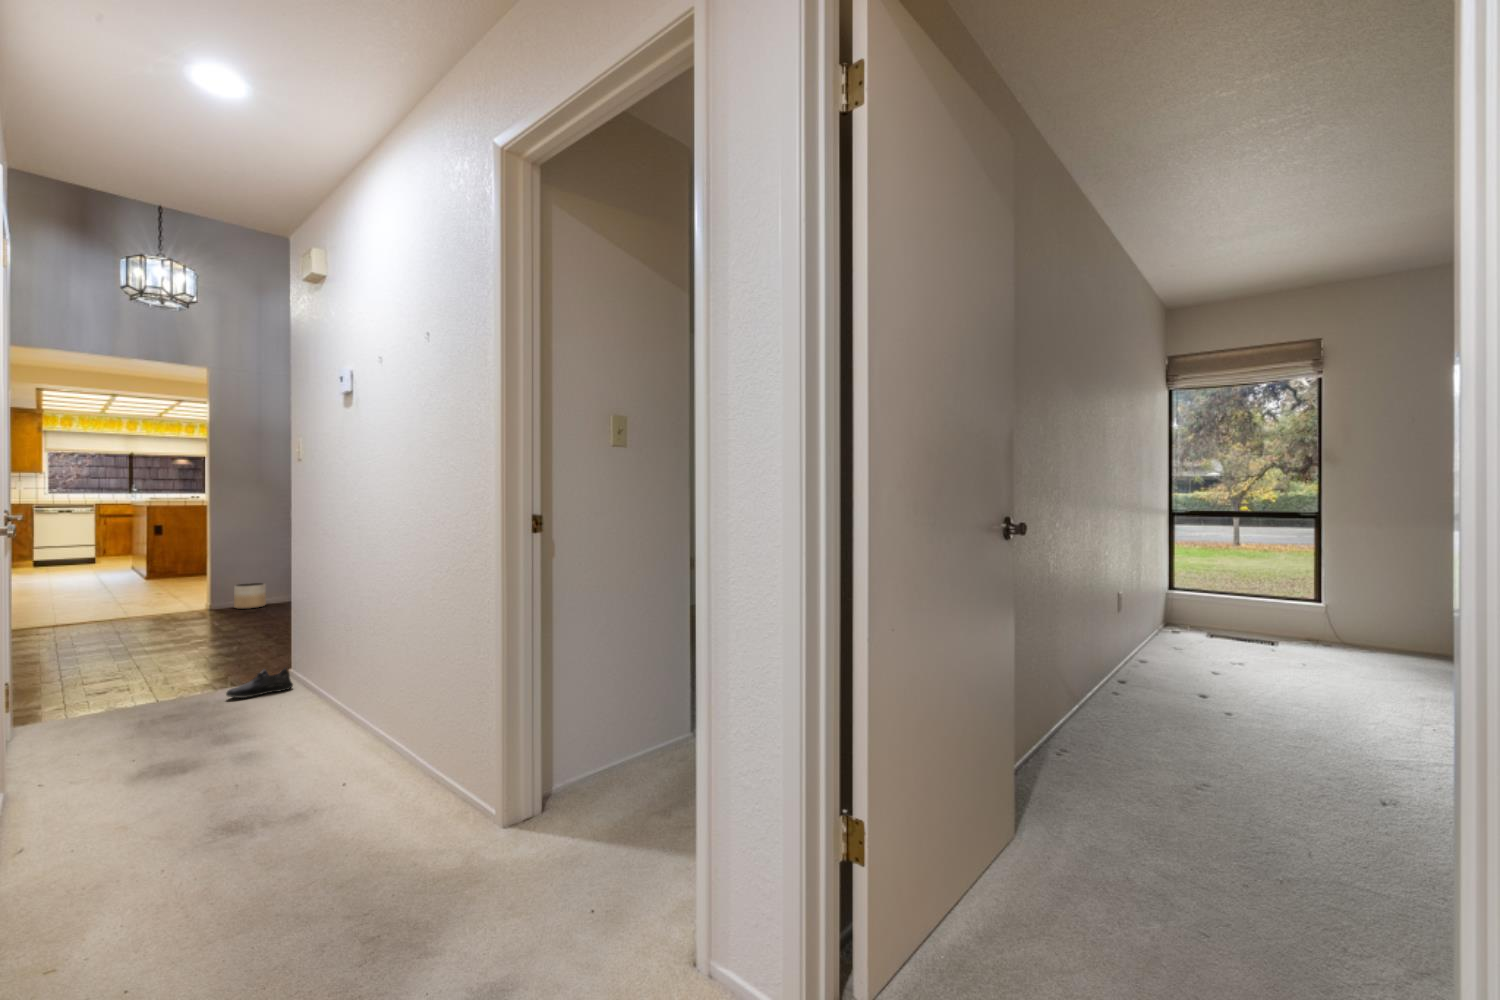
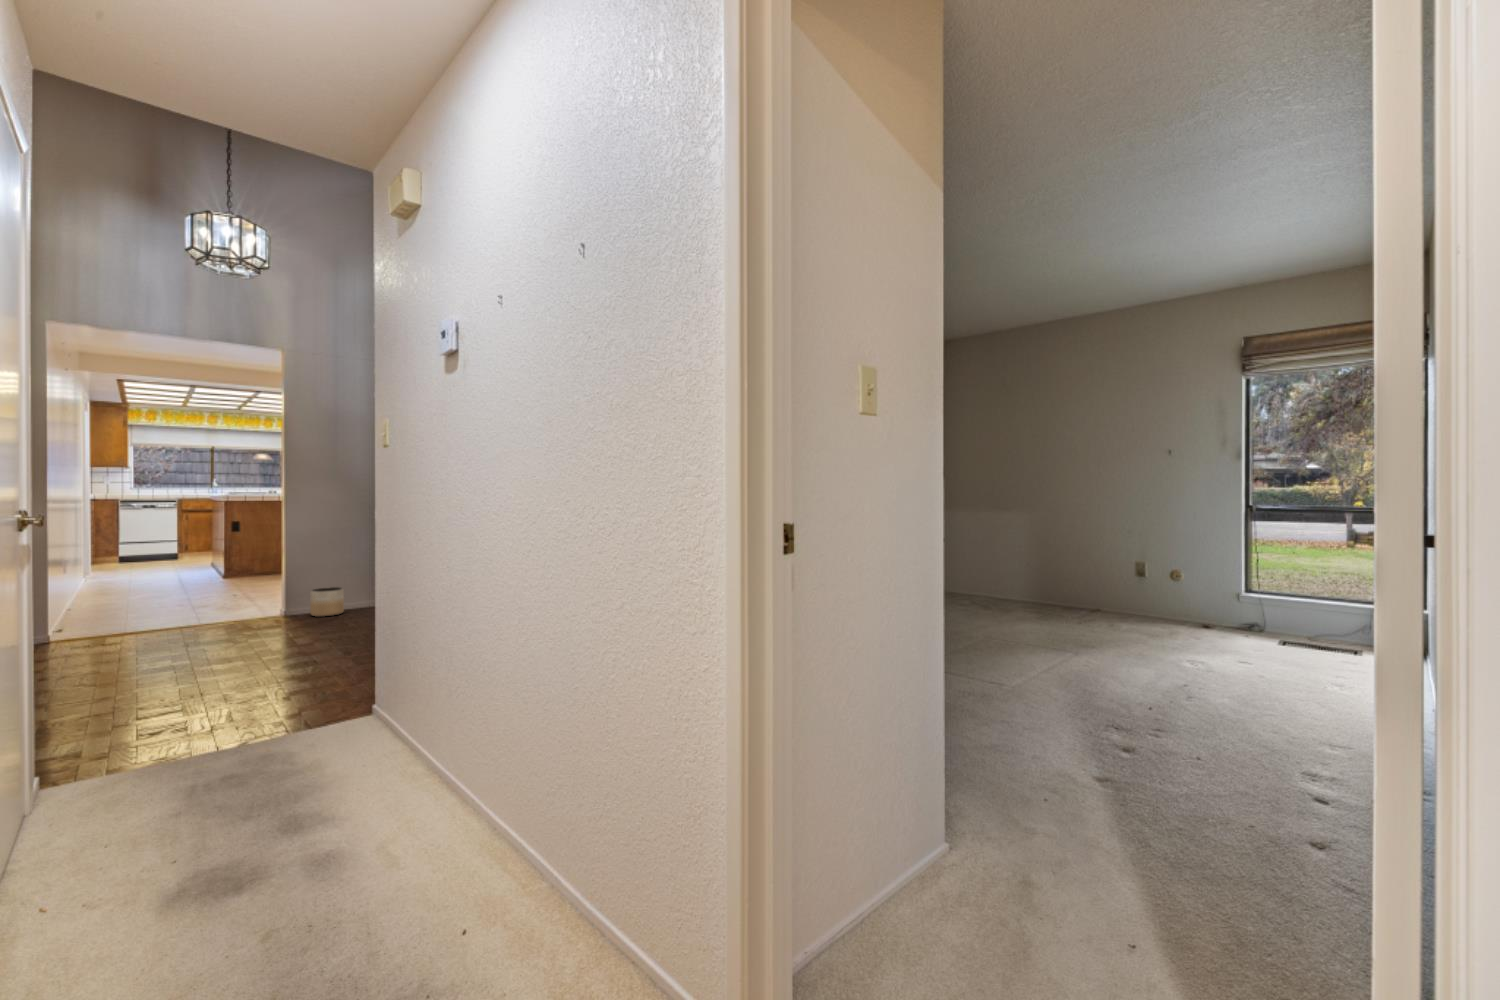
shoe: present [226,668,293,698] -> none [298,710,380,753]

